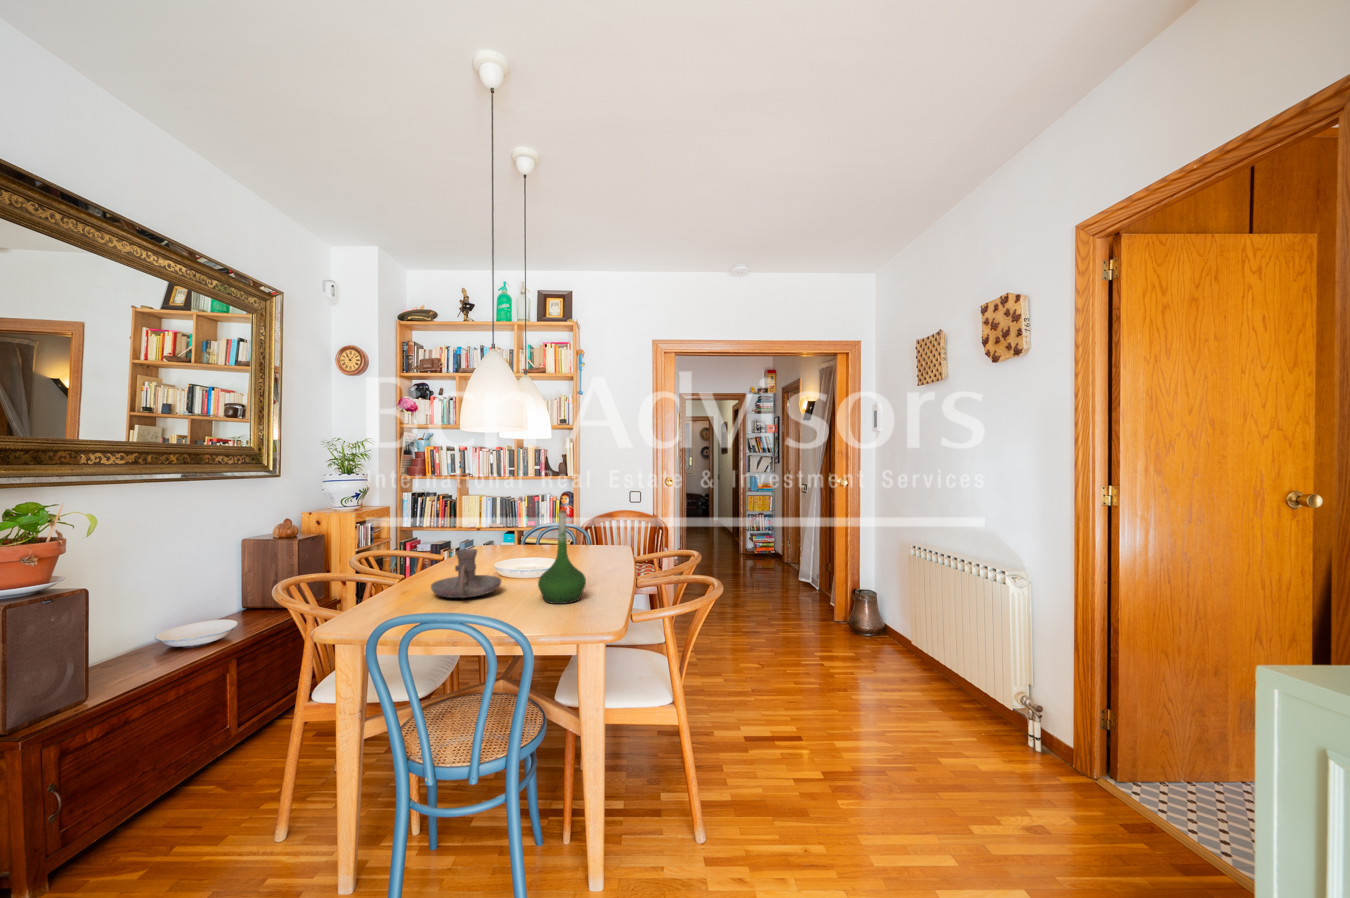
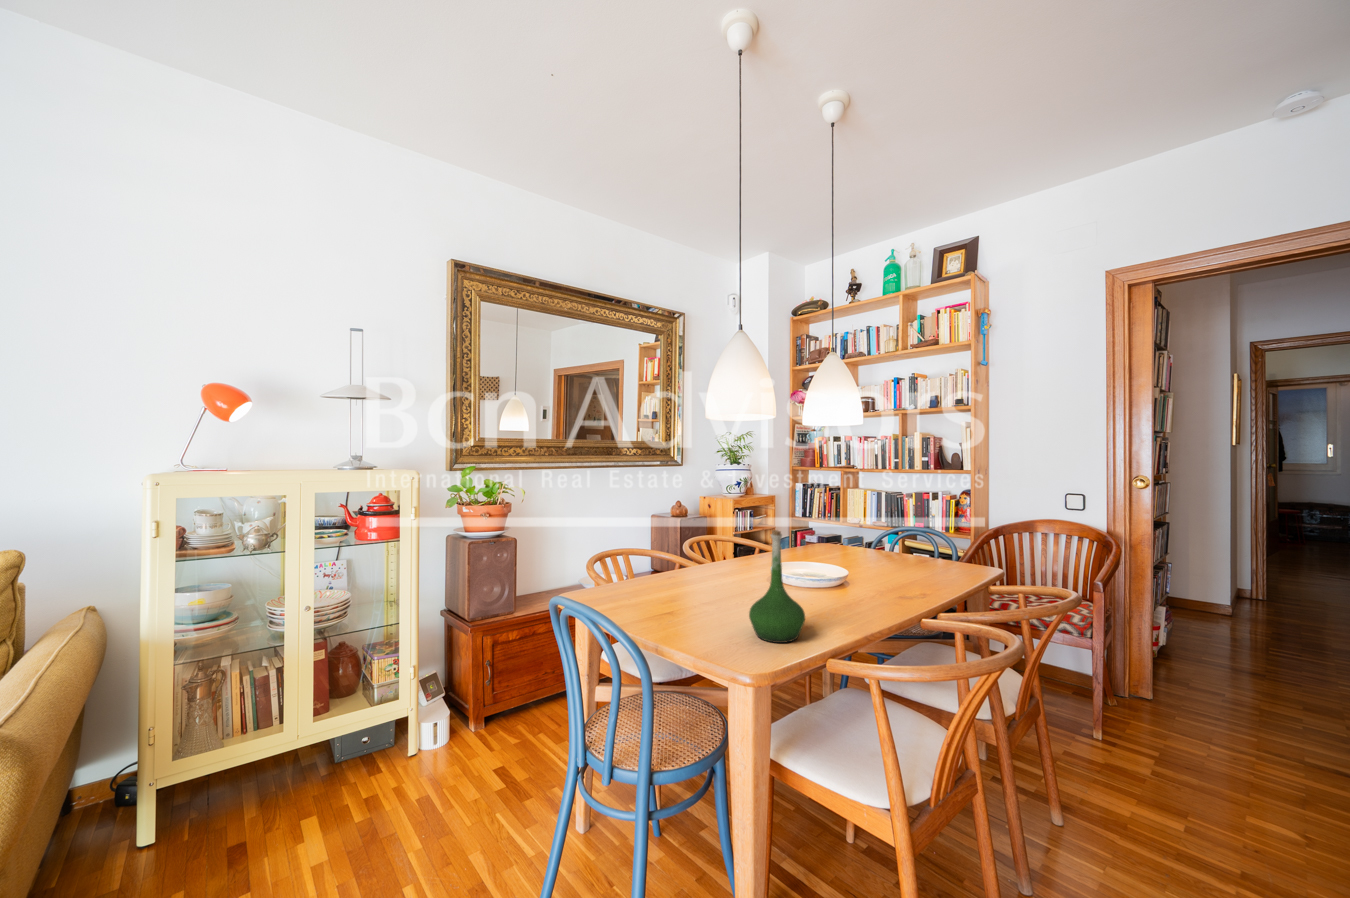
candle holder: present [431,549,501,598] -> none [676,556,743,607]

